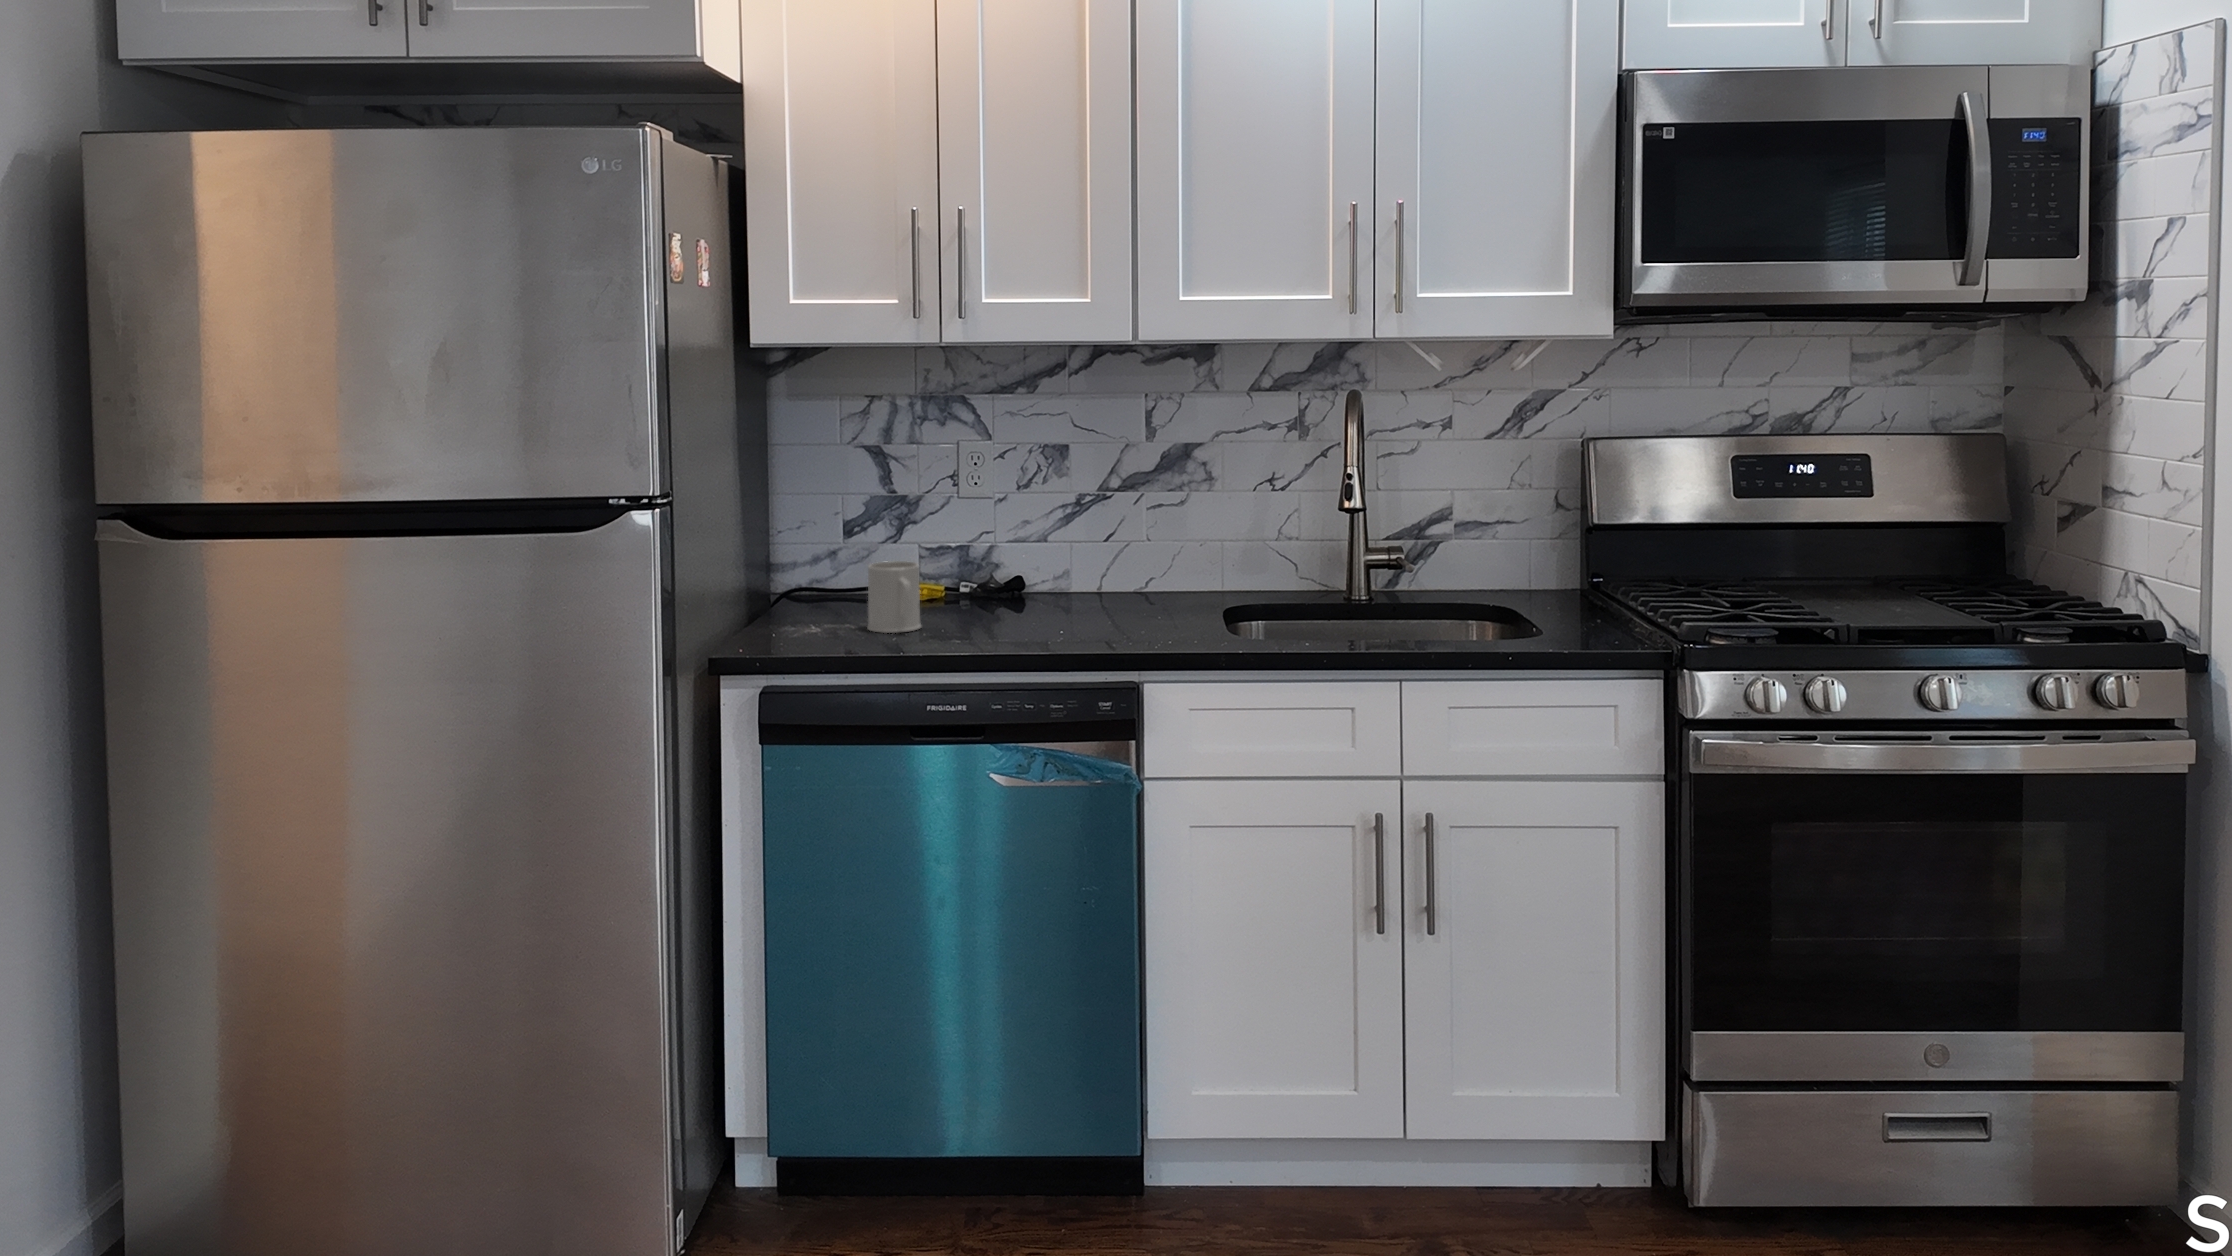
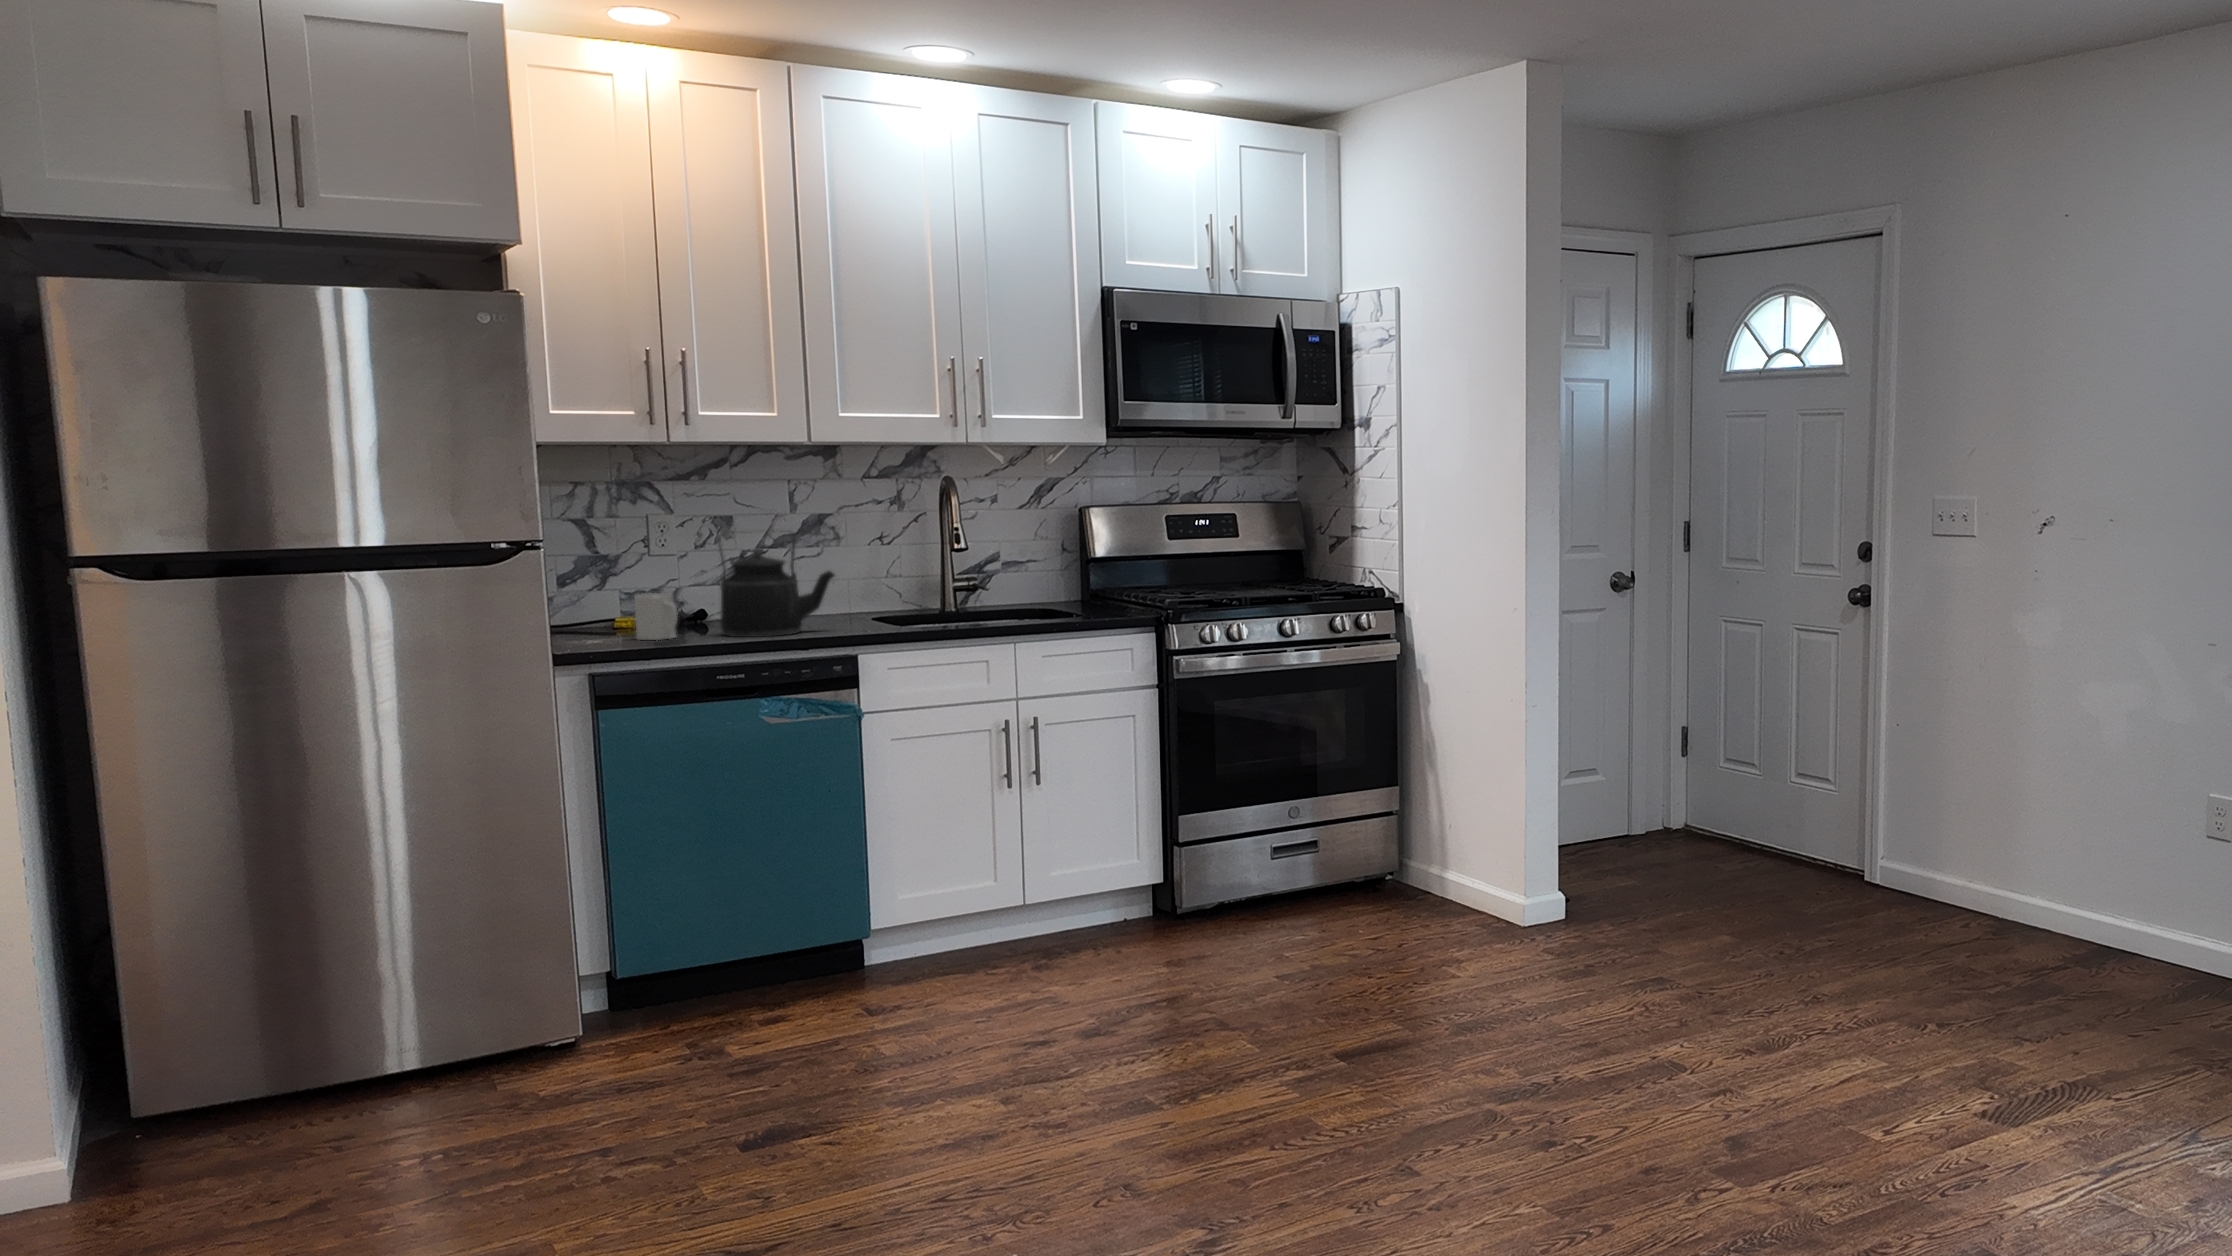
kettle: none [982,475,1149,640] -> present [717,533,835,637]

